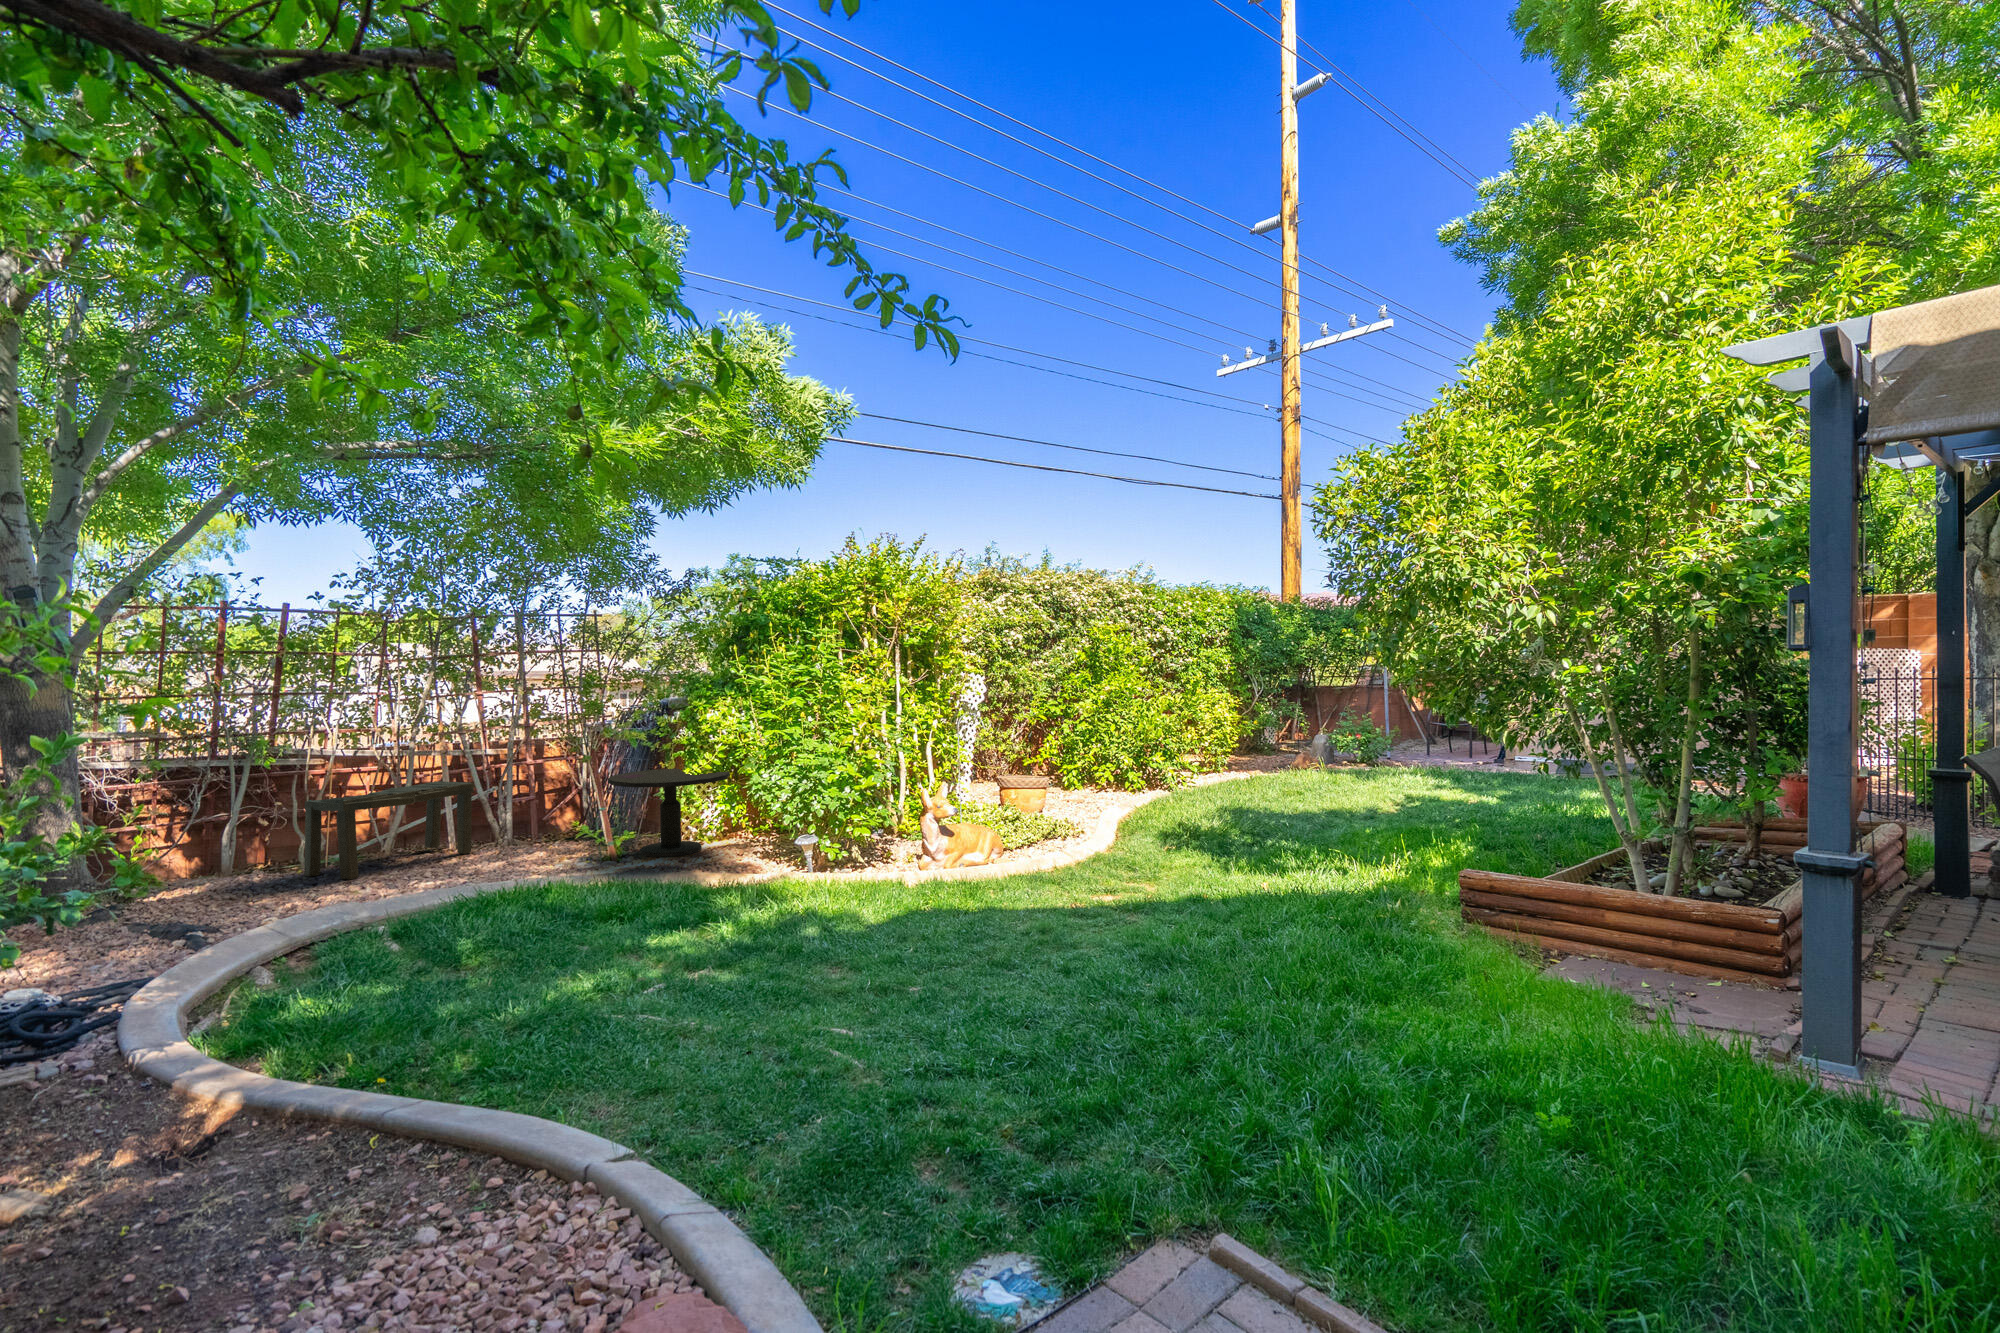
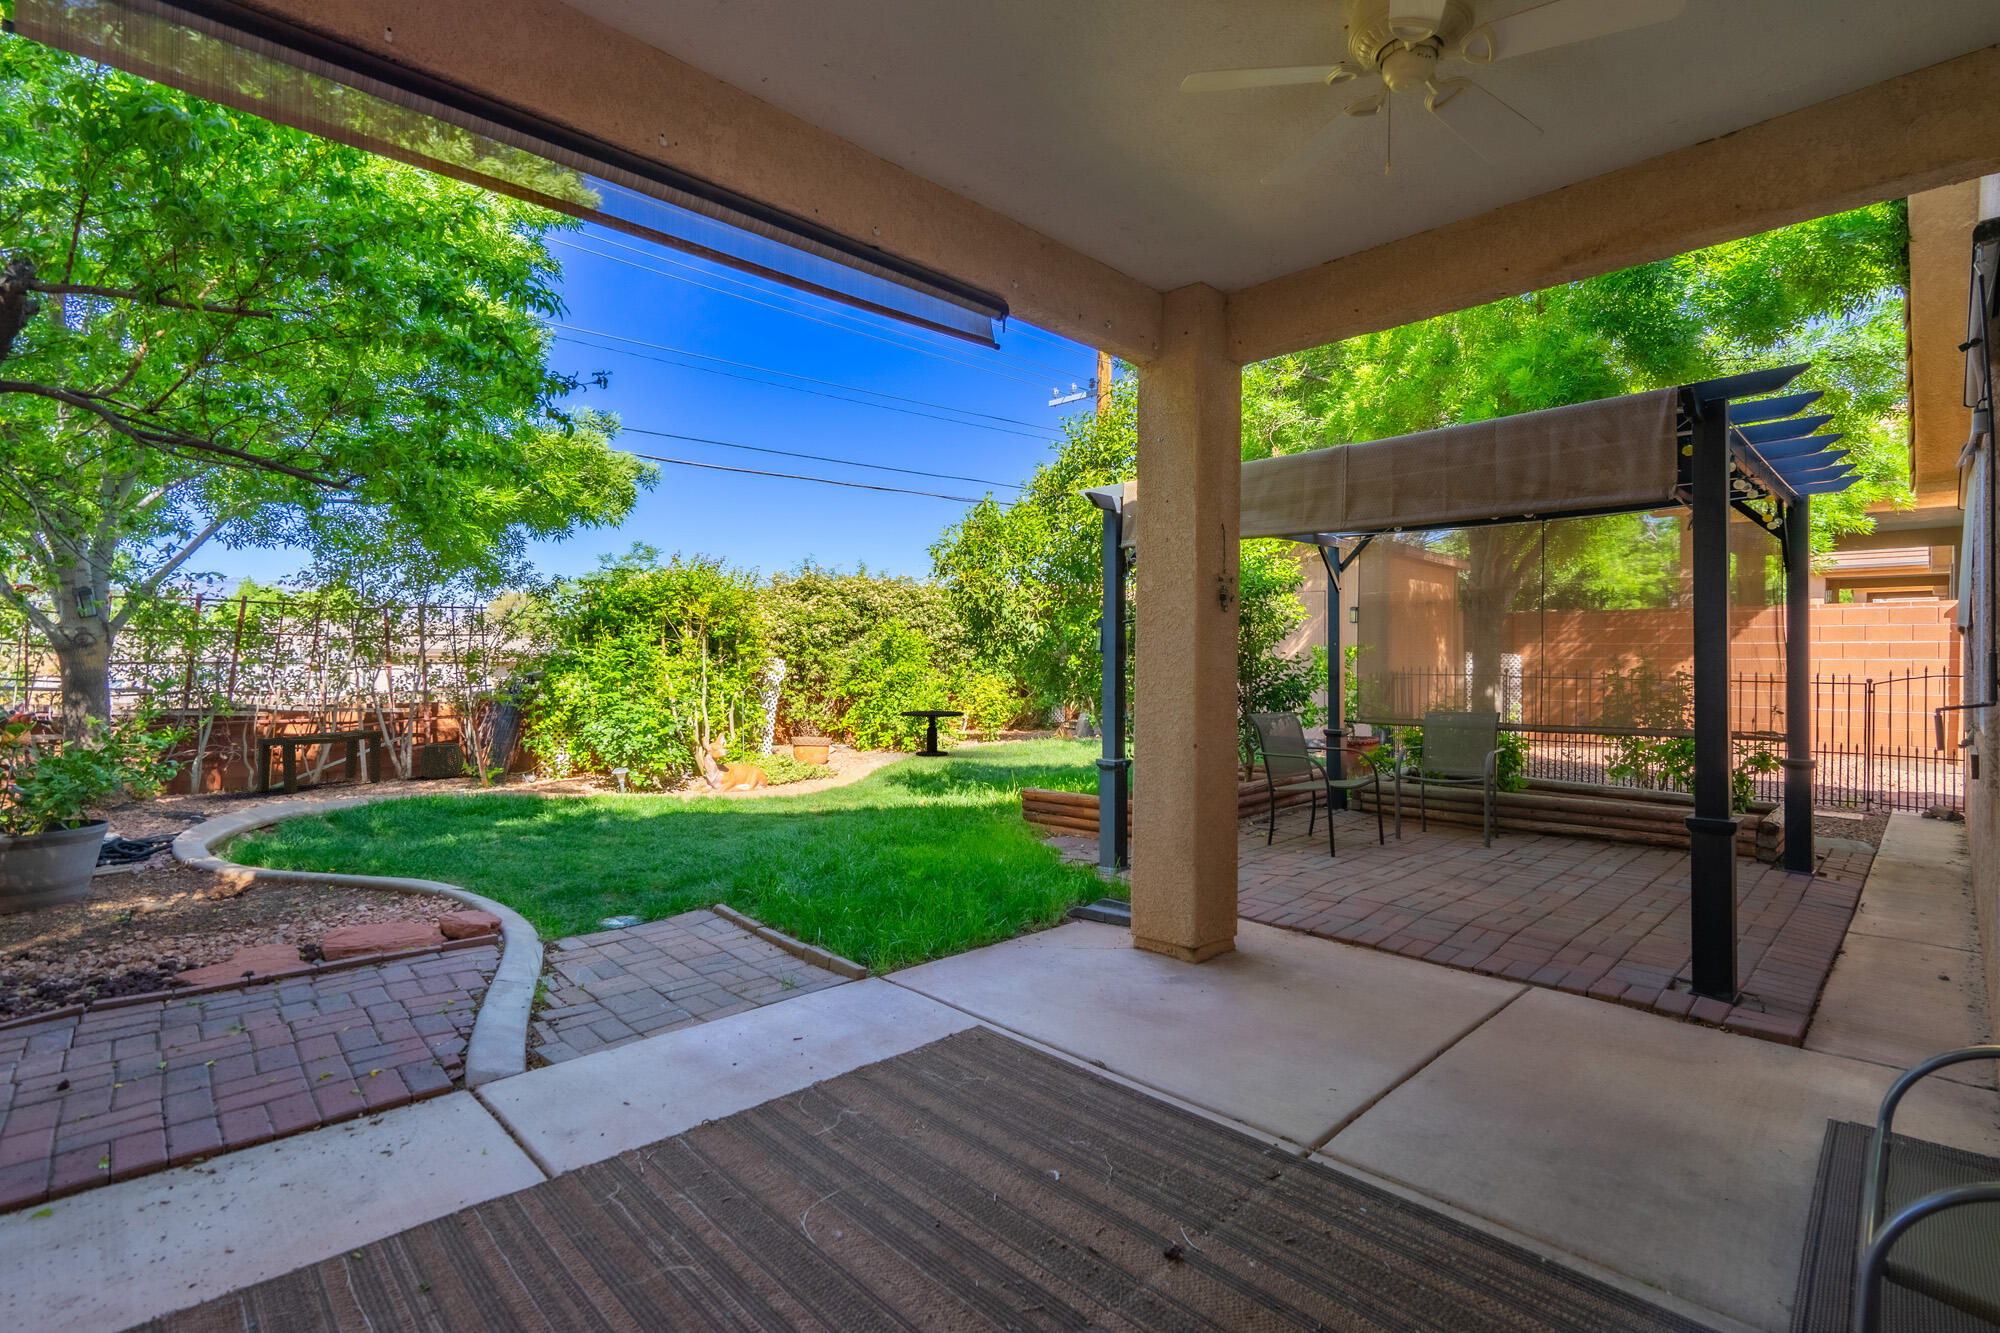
side table: present [608,769,730,857] -> present [900,711,964,756]
woven basket: none [523,795,580,844] -> present [420,743,464,778]

